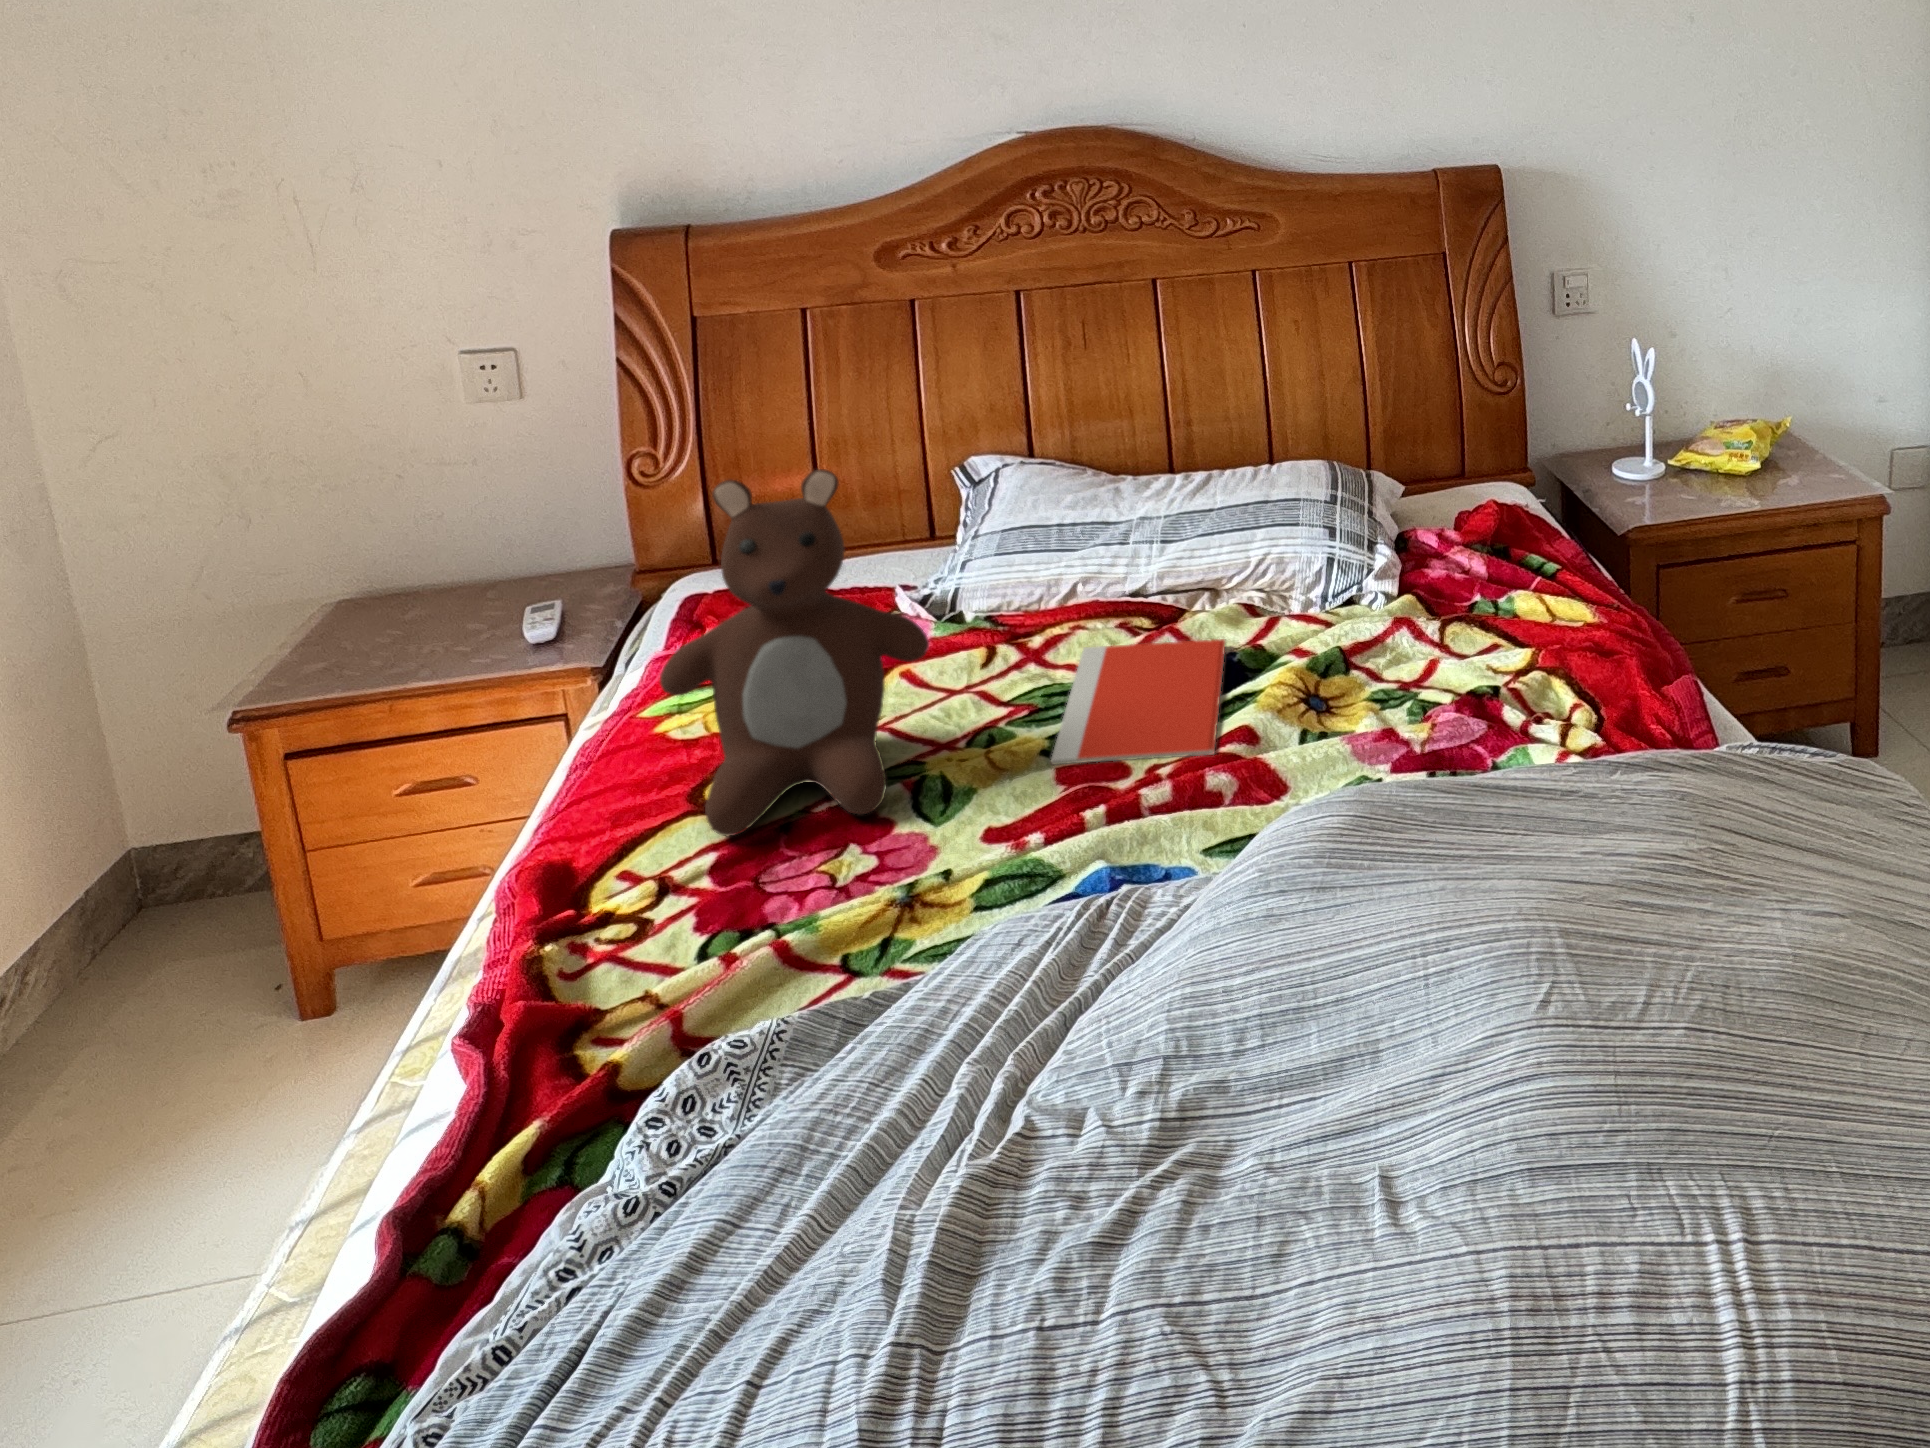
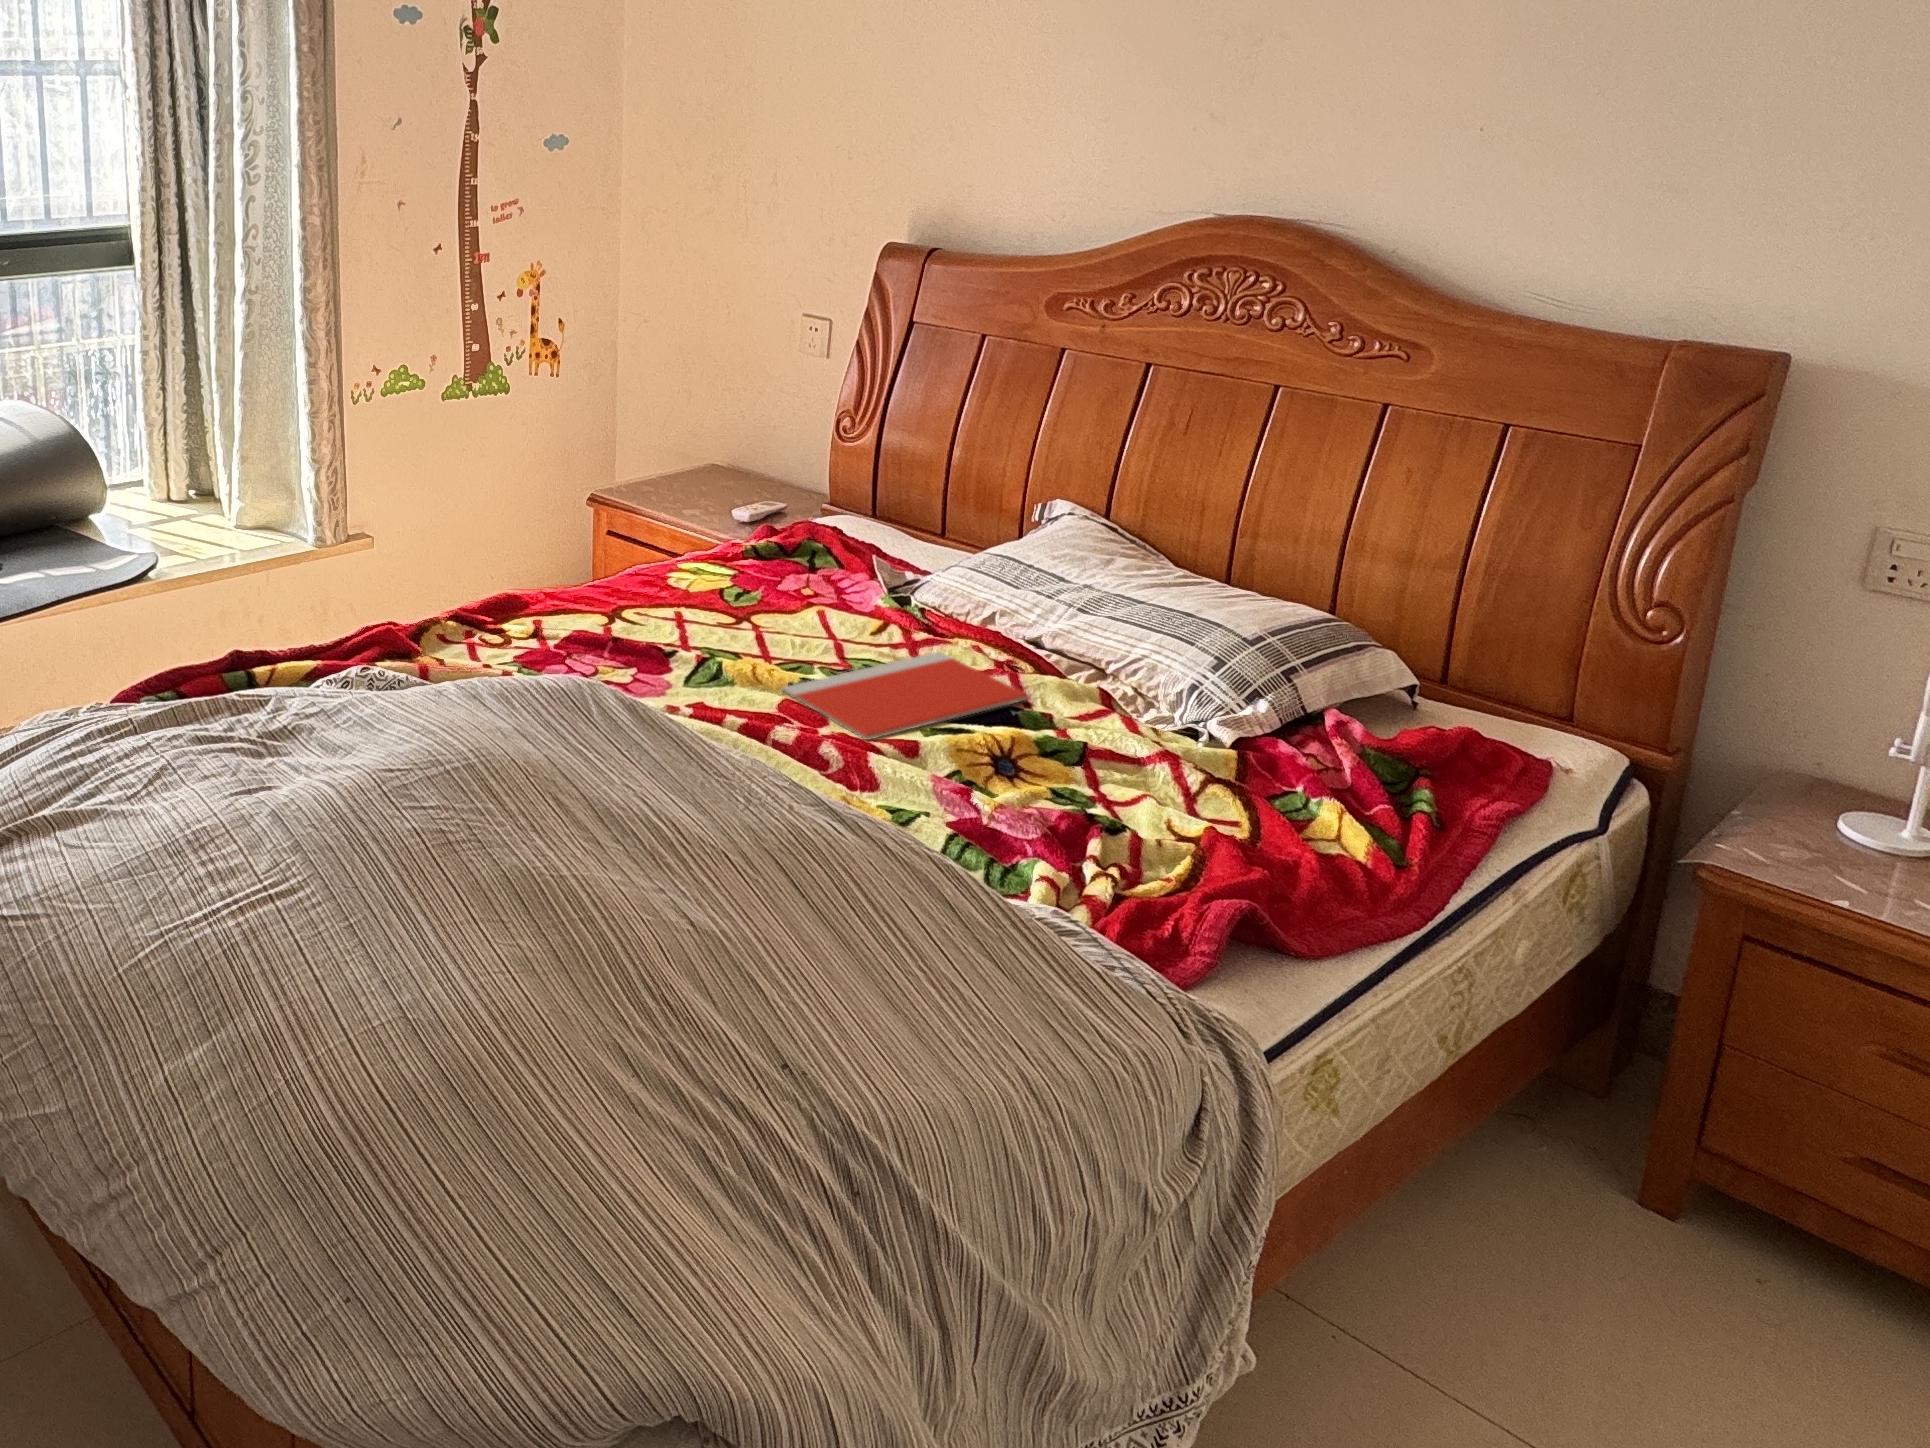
teddy bear: present [660,469,929,836] -> none [582,406,766,655]

